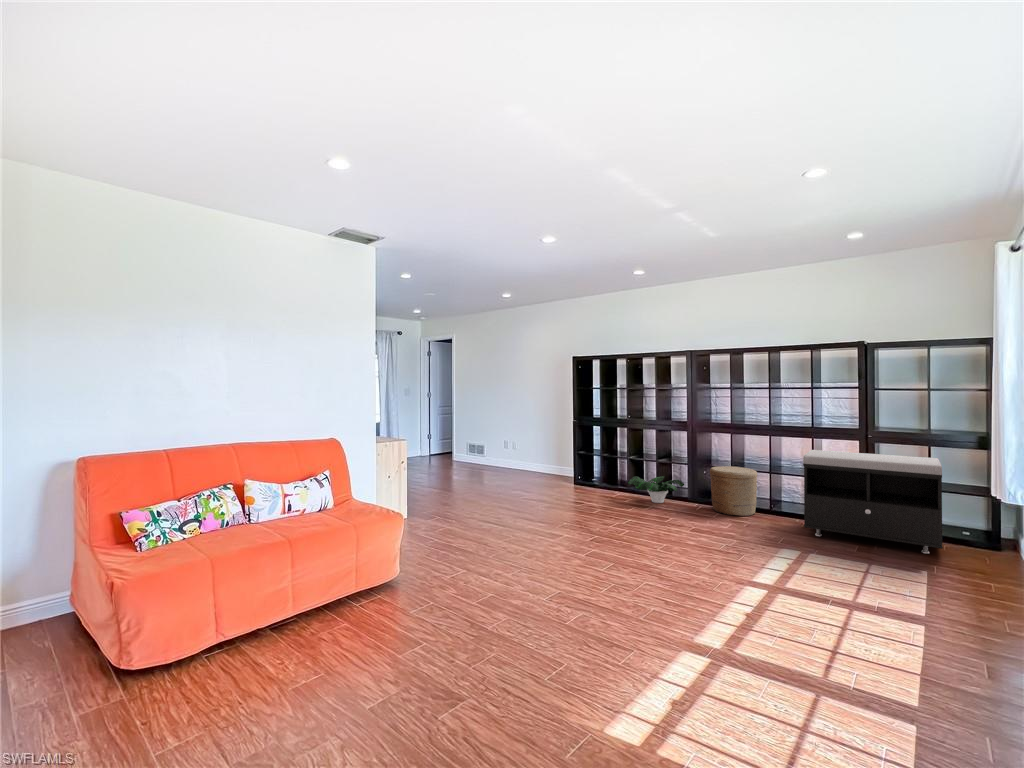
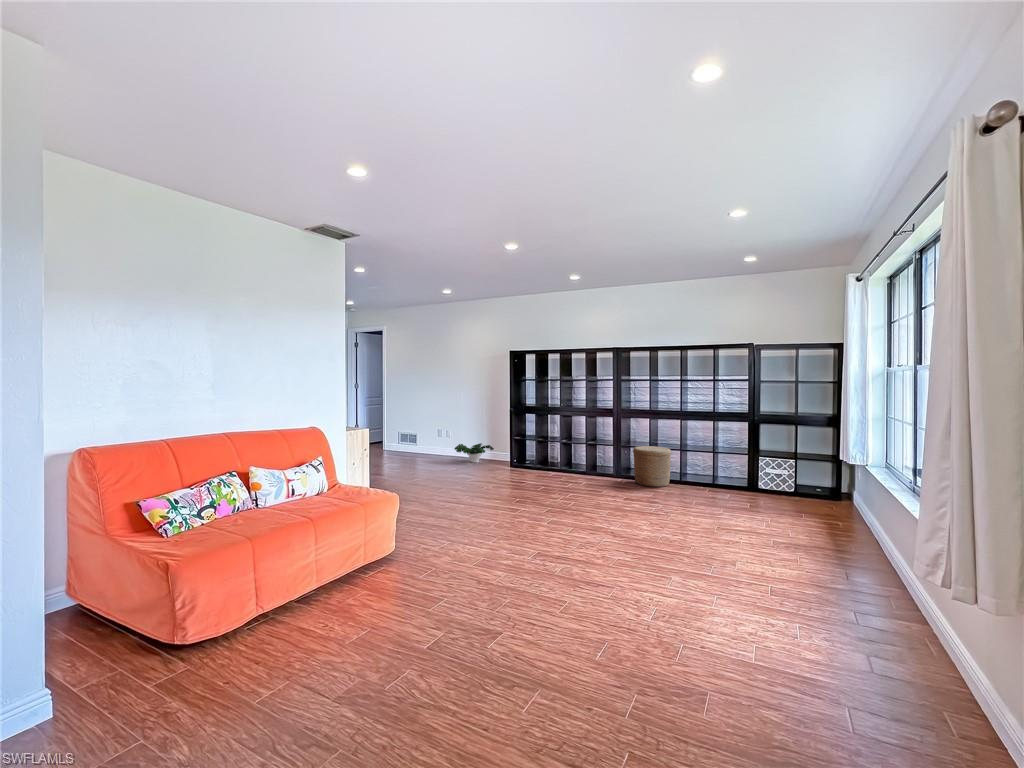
storage bench: present [803,450,943,554] -> none [710,430,809,507]
potted plant: present [628,476,684,503] -> present [454,443,494,462]

